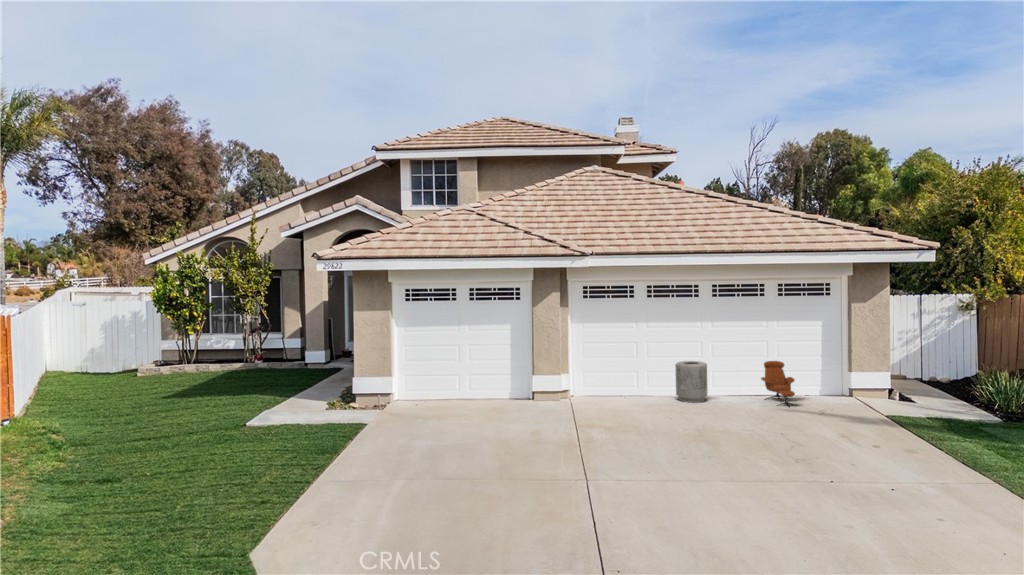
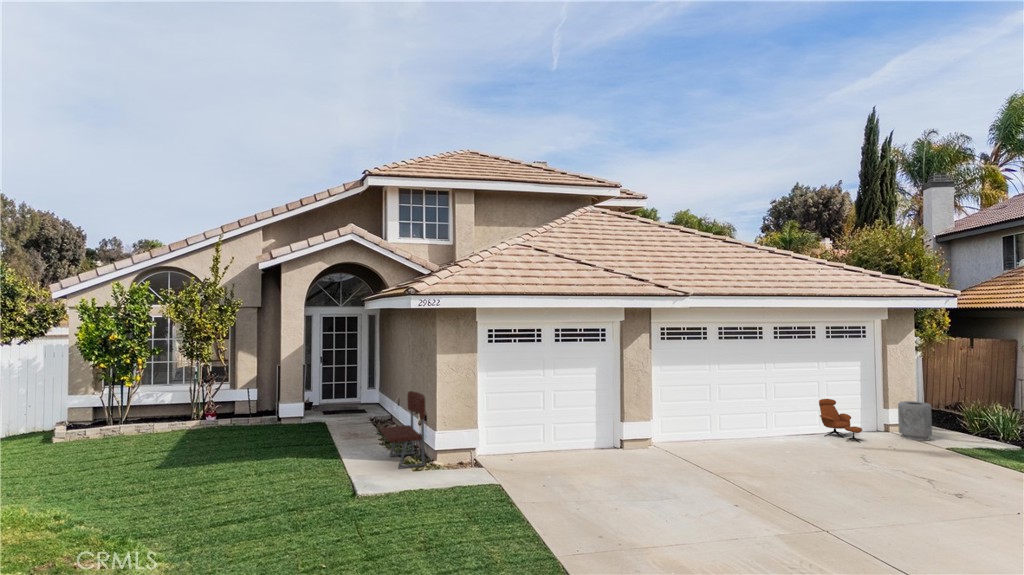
bench: none [316,342,358,406] -> present [380,391,426,468]
trash can: present [675,361,708,403] -> present [898,401,932,441]

